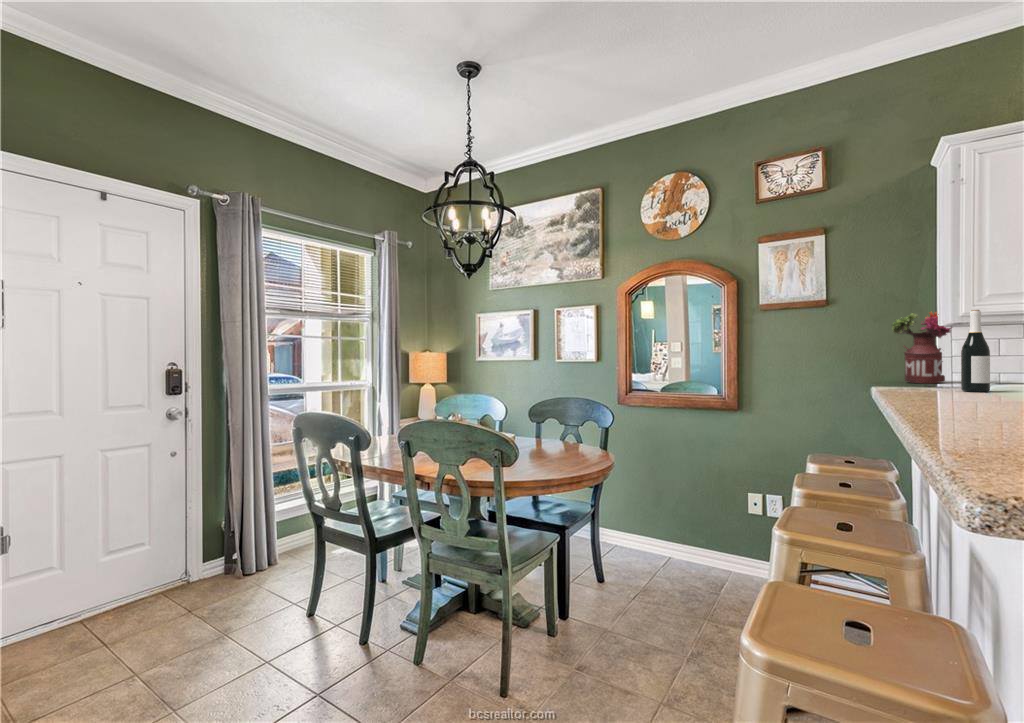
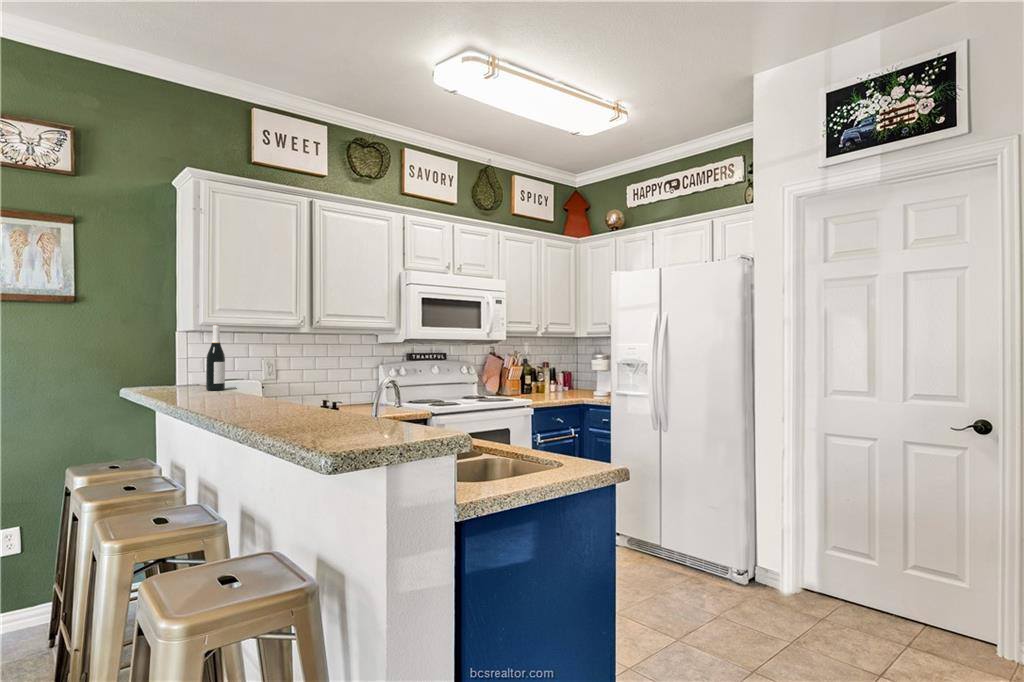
flower arrangement: present [892,312,951,383] -> none [138,316,190,382]

